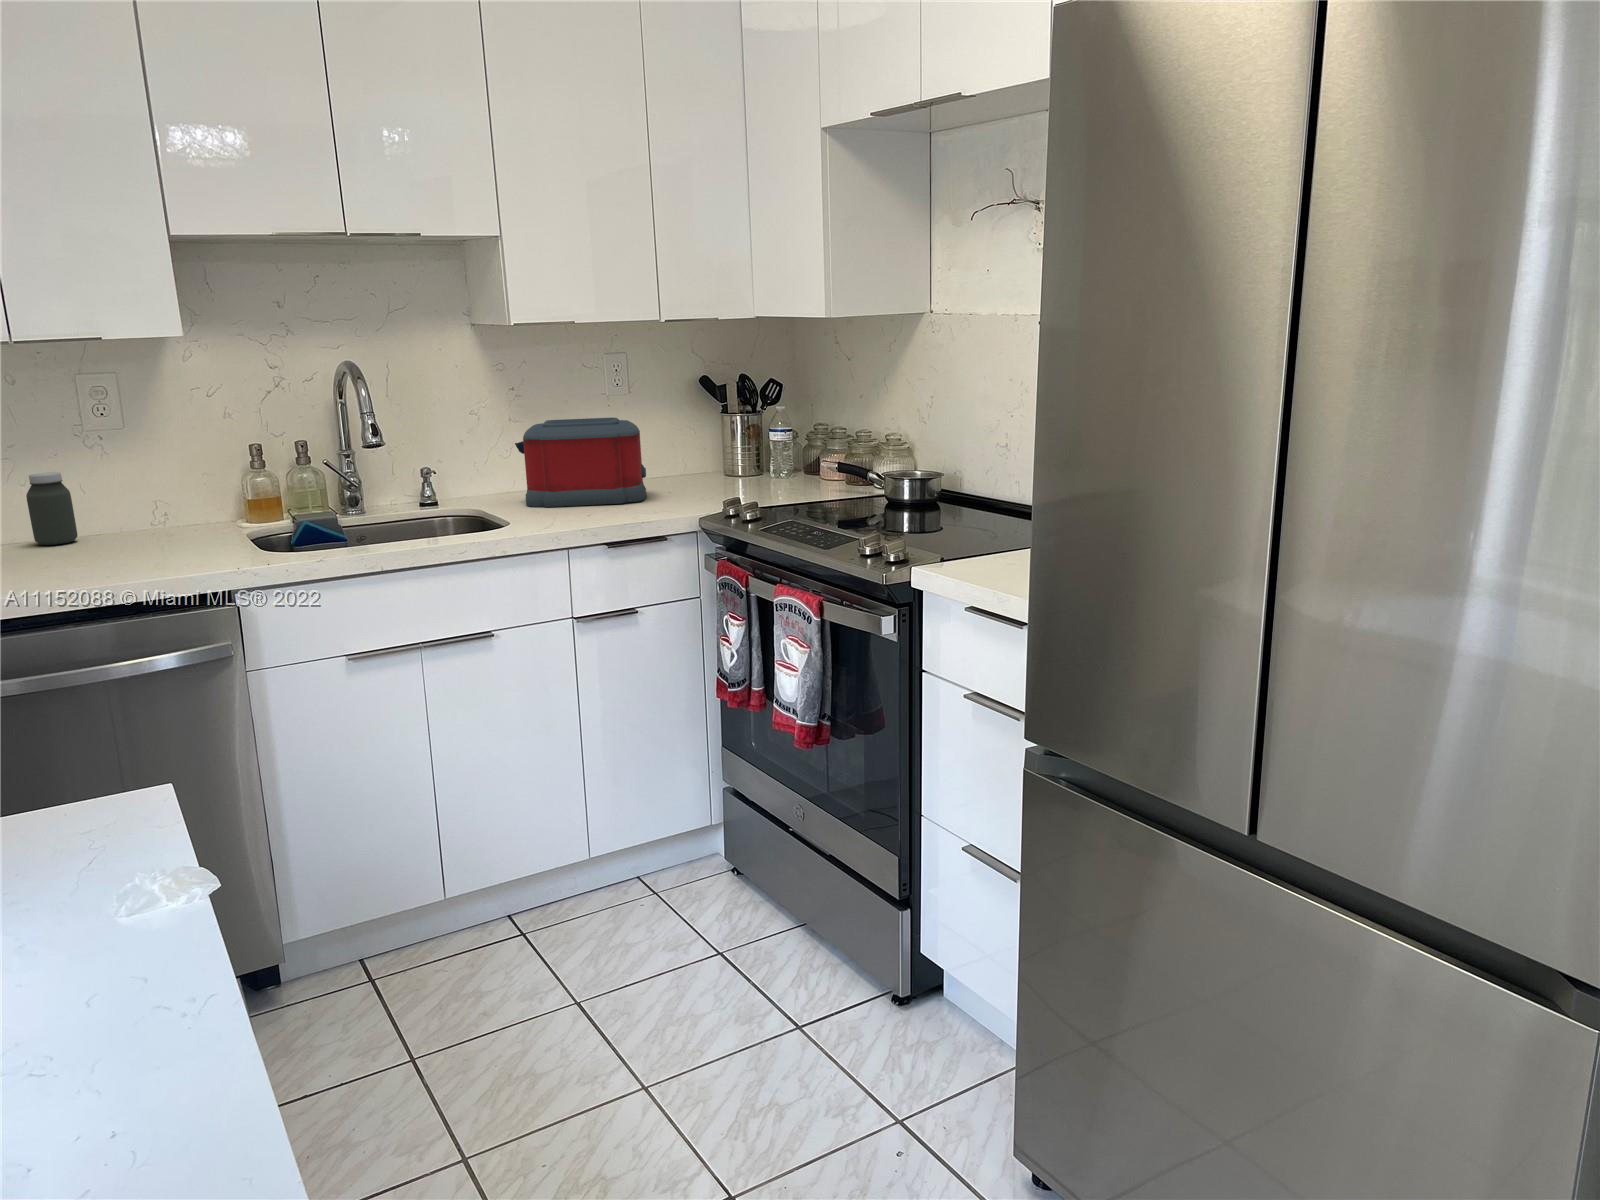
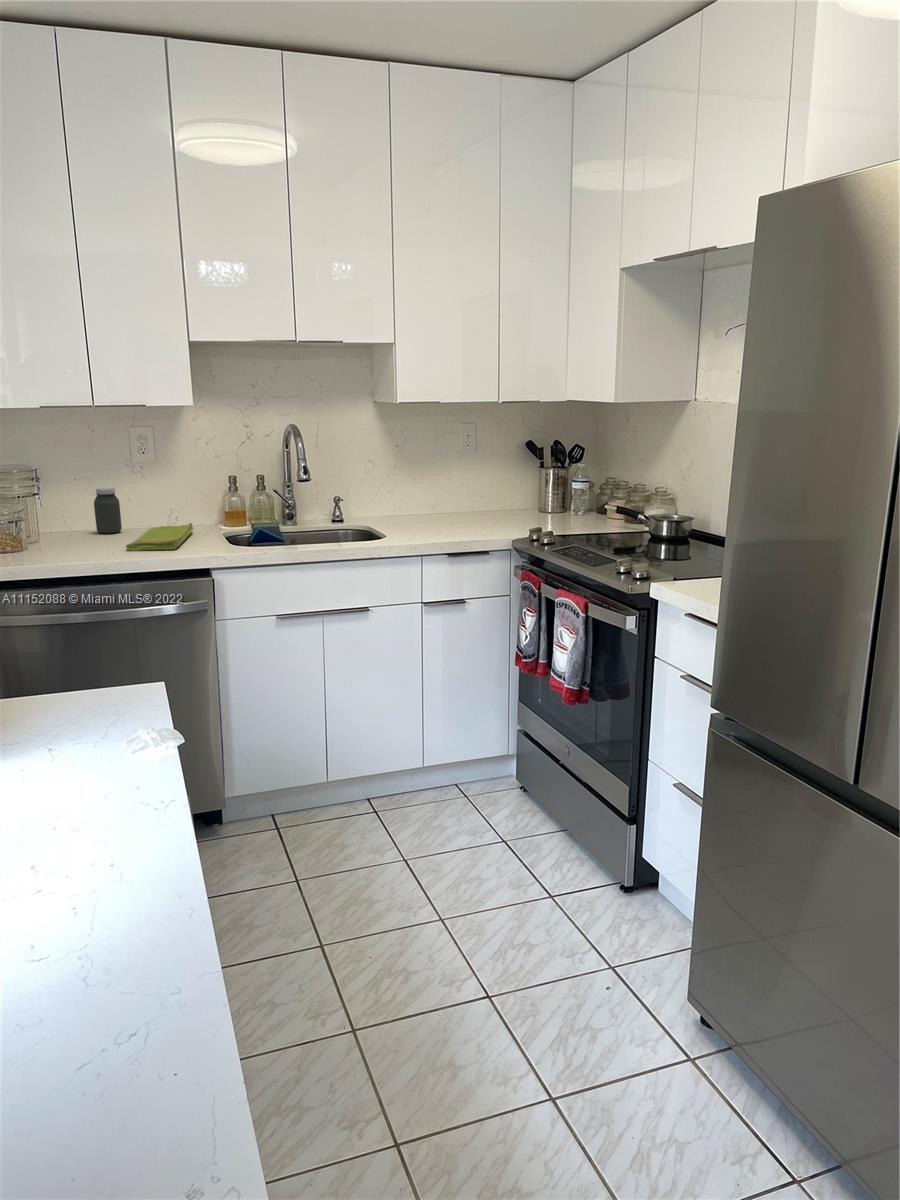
toaster: present [515,418,646,507] -> none [396,468,483,527]
dish towel: none [88,520,199,570] -> present [126,523,193,551]

